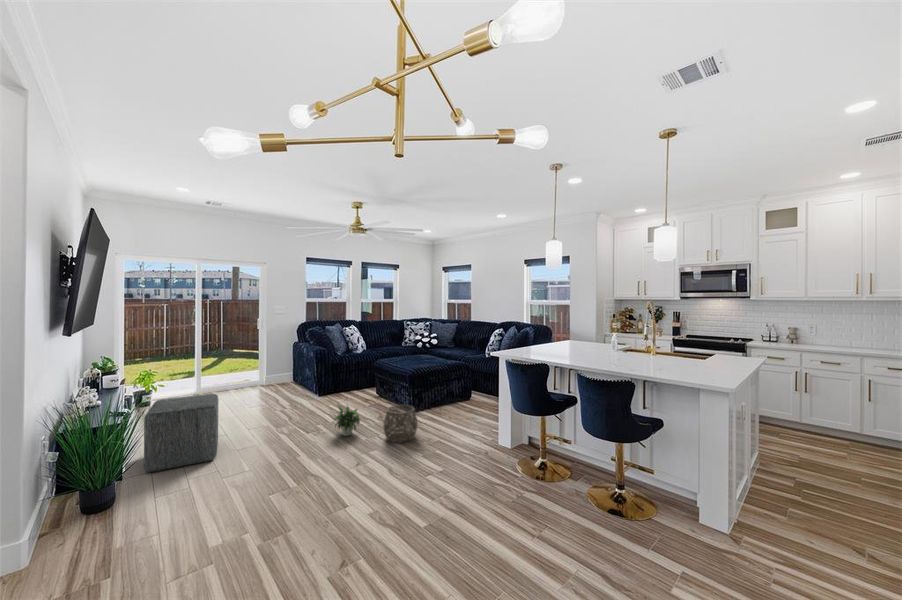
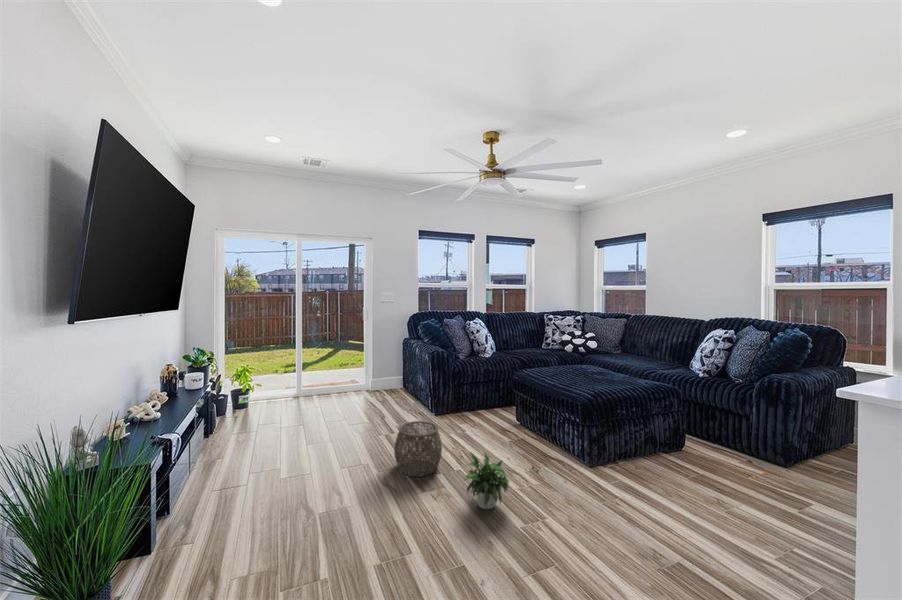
ottoman: present [144,394,218,472] -> none [177,416,296,547]
woven basket: present [384,405,418,442] -> present [394,421,442,477]

